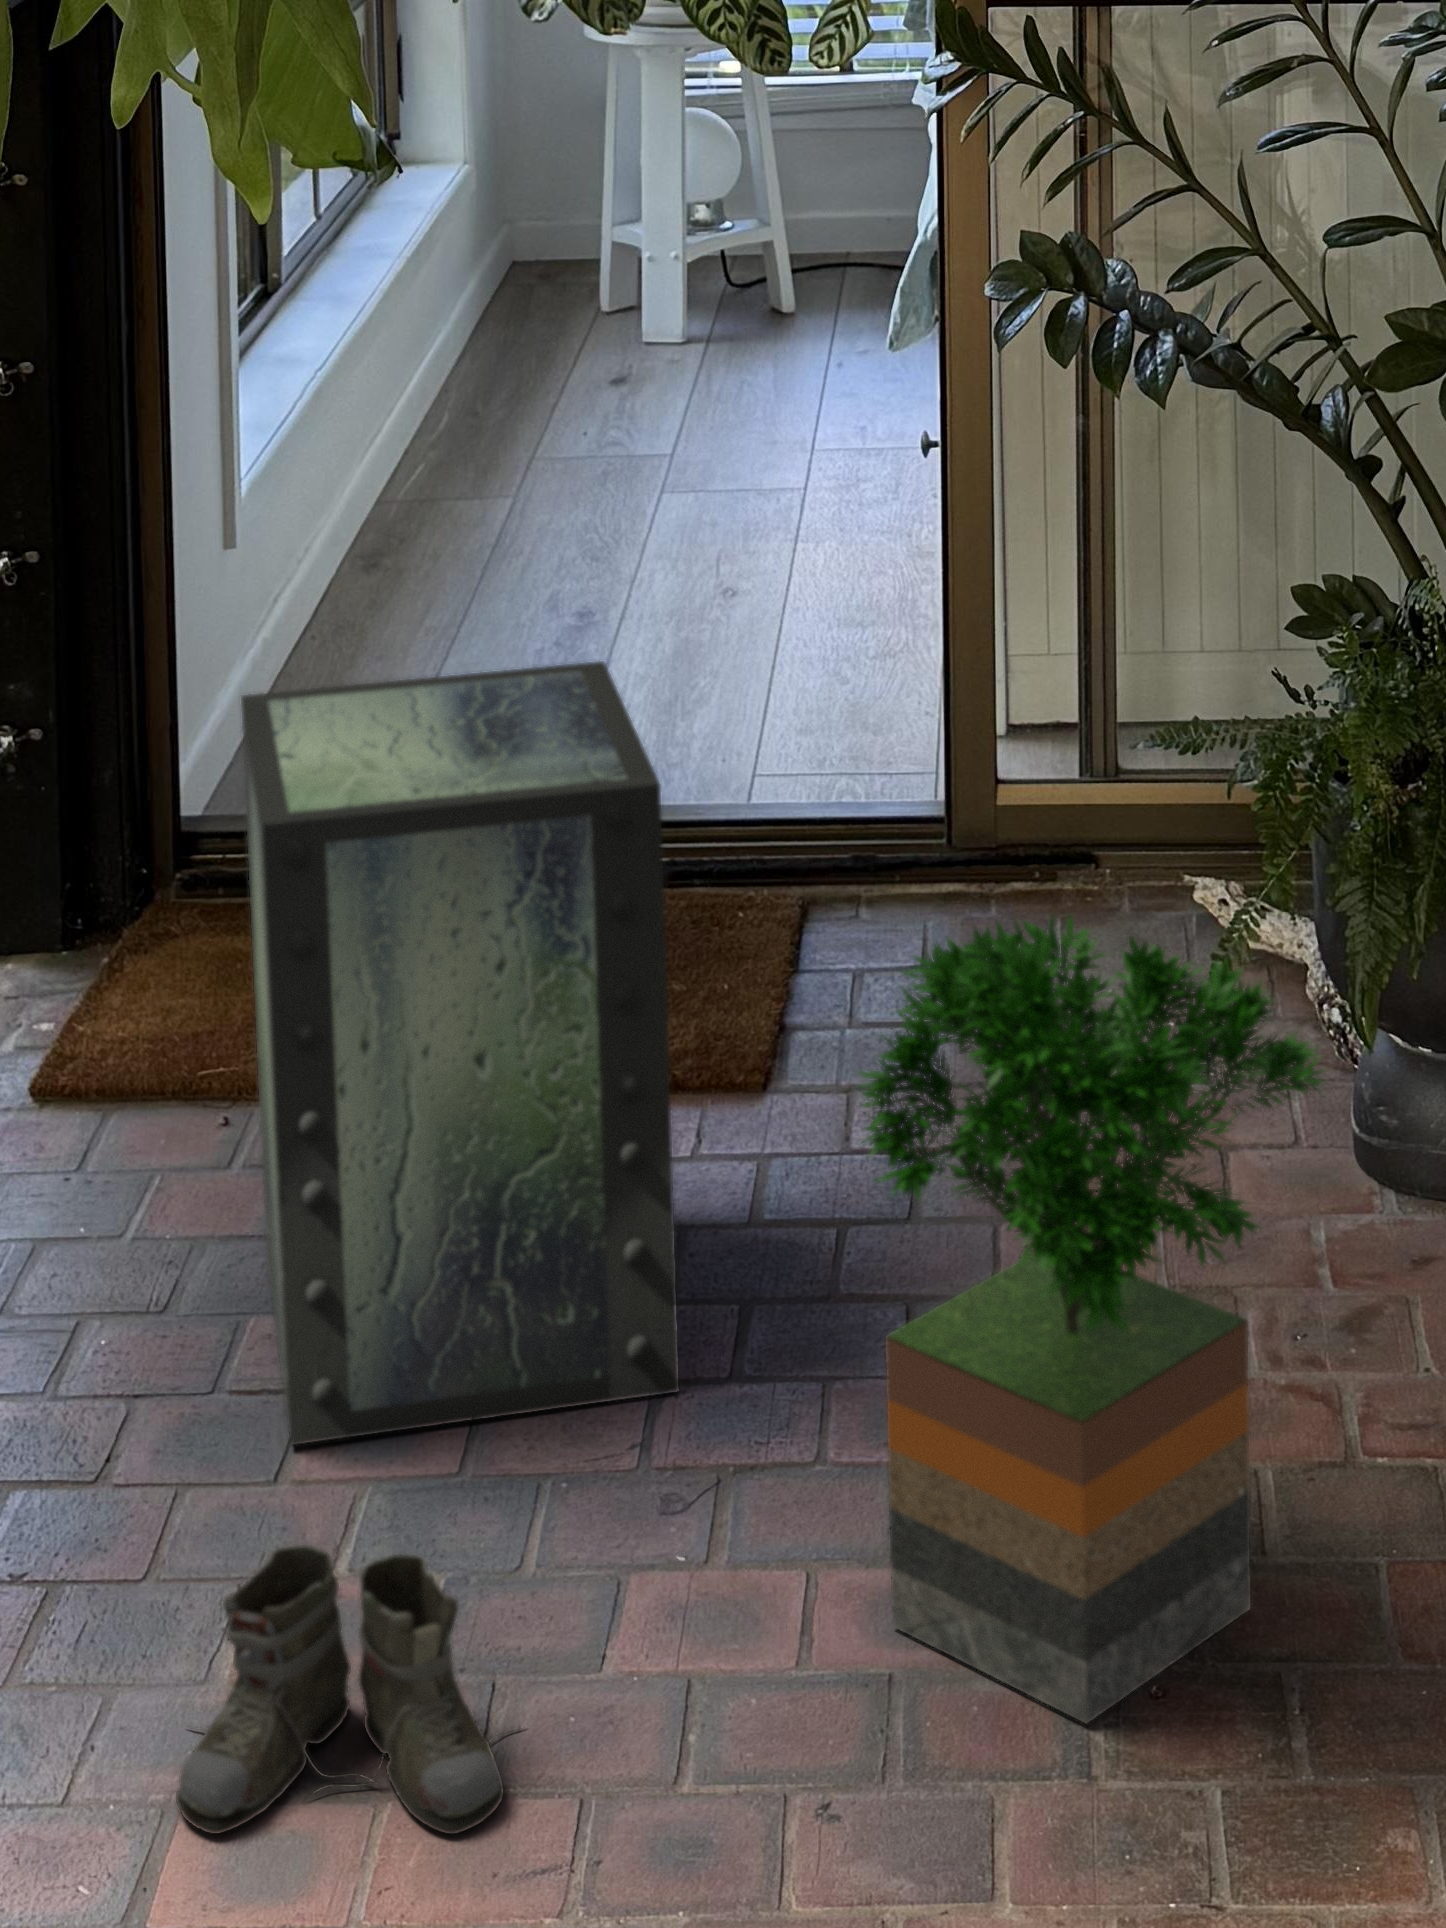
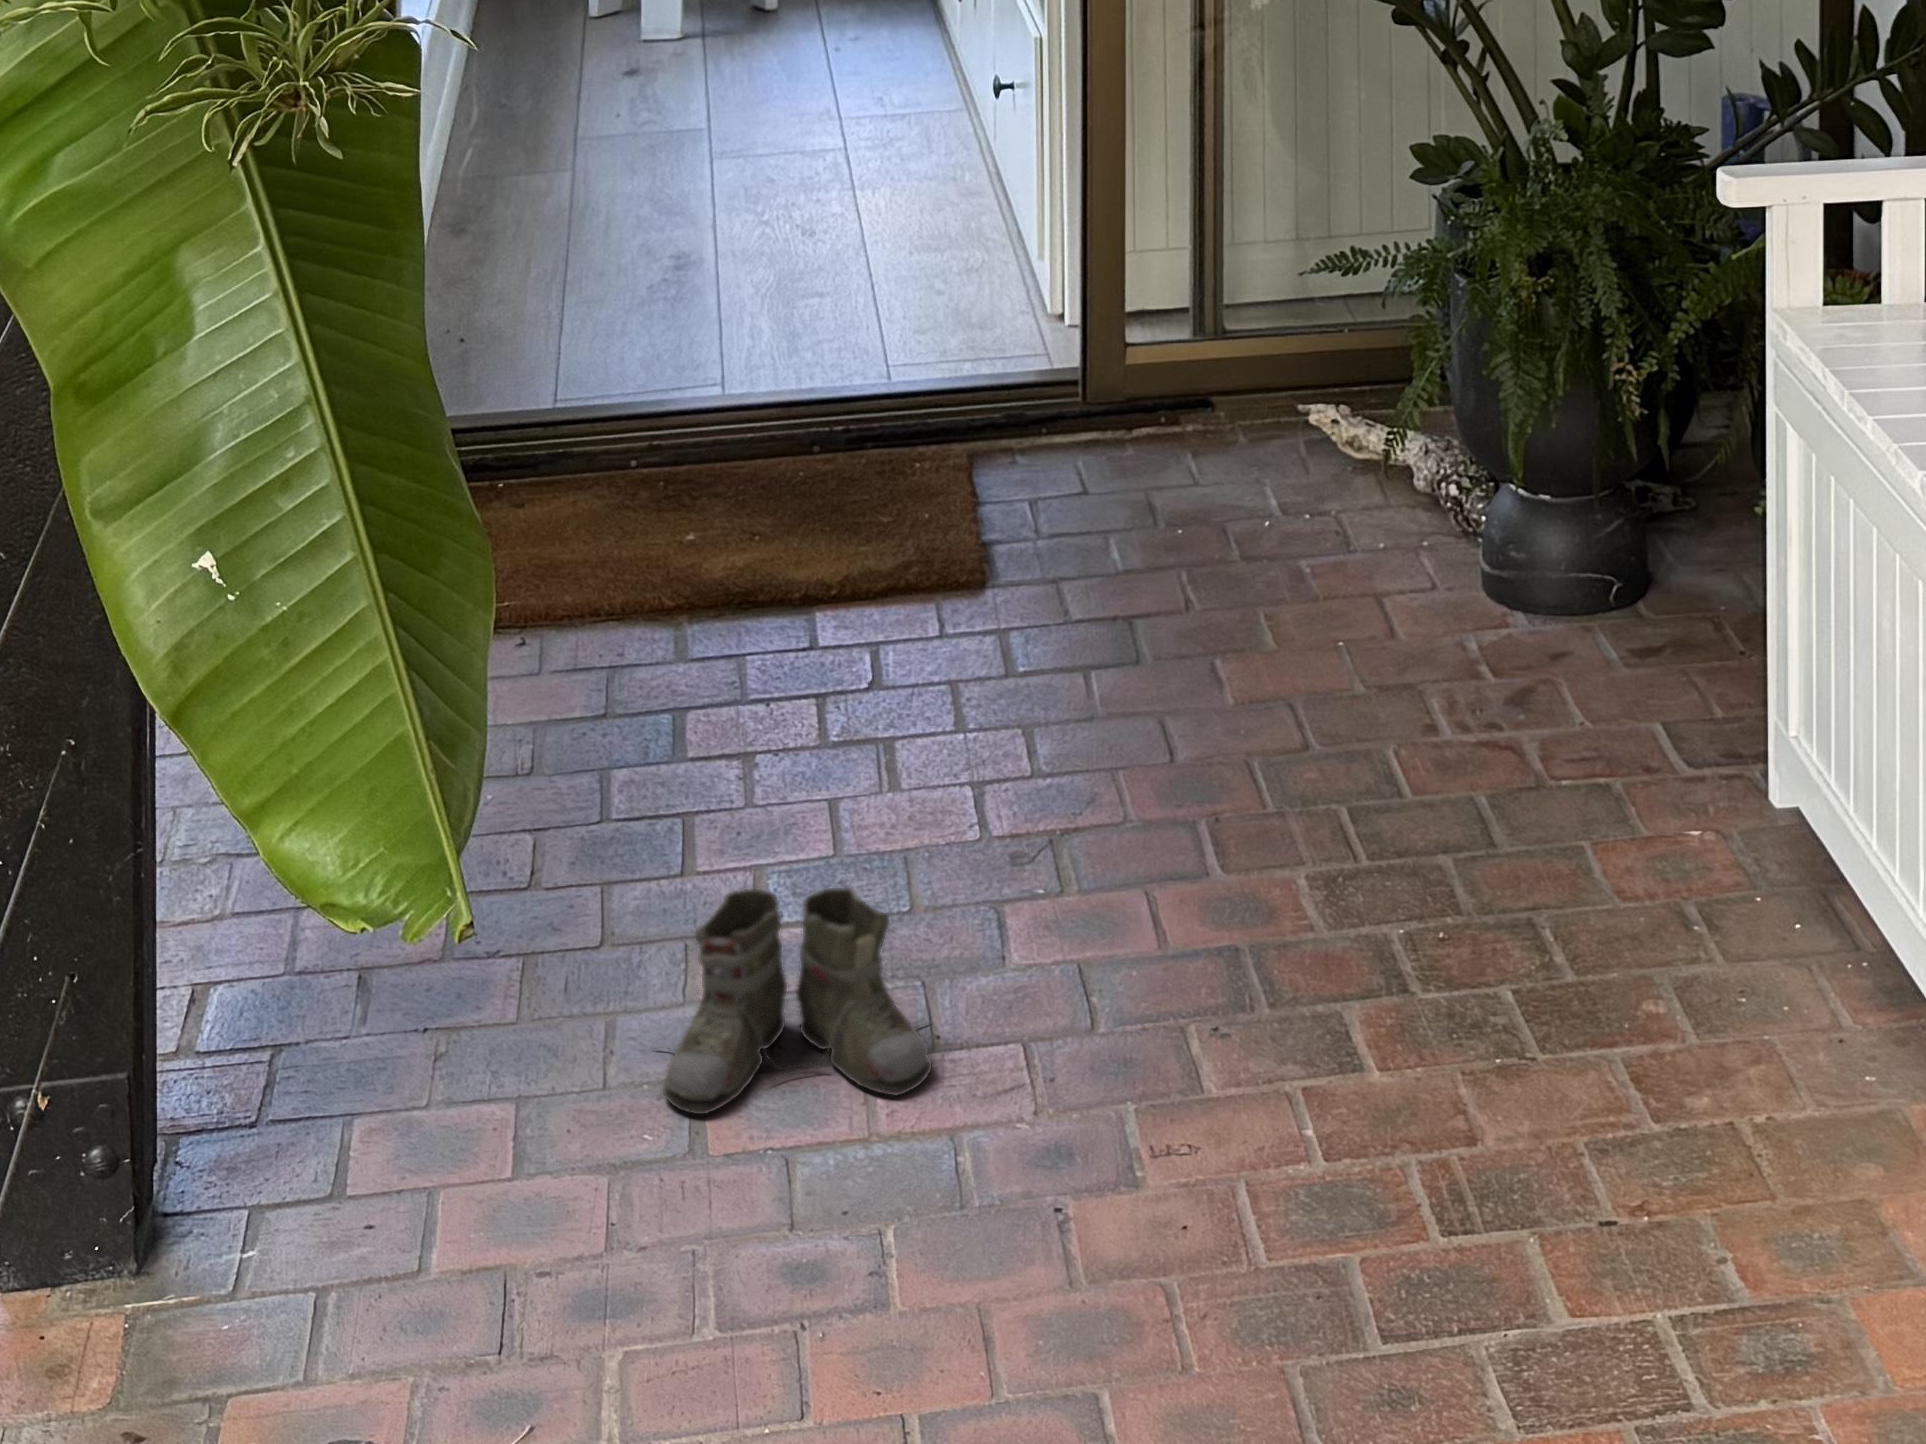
storage box: present [241,661,679,1445] -> none [590,205,982,853]
potted tree: present [860,916,1324,1723] -> none [1188,351,1550,978]

